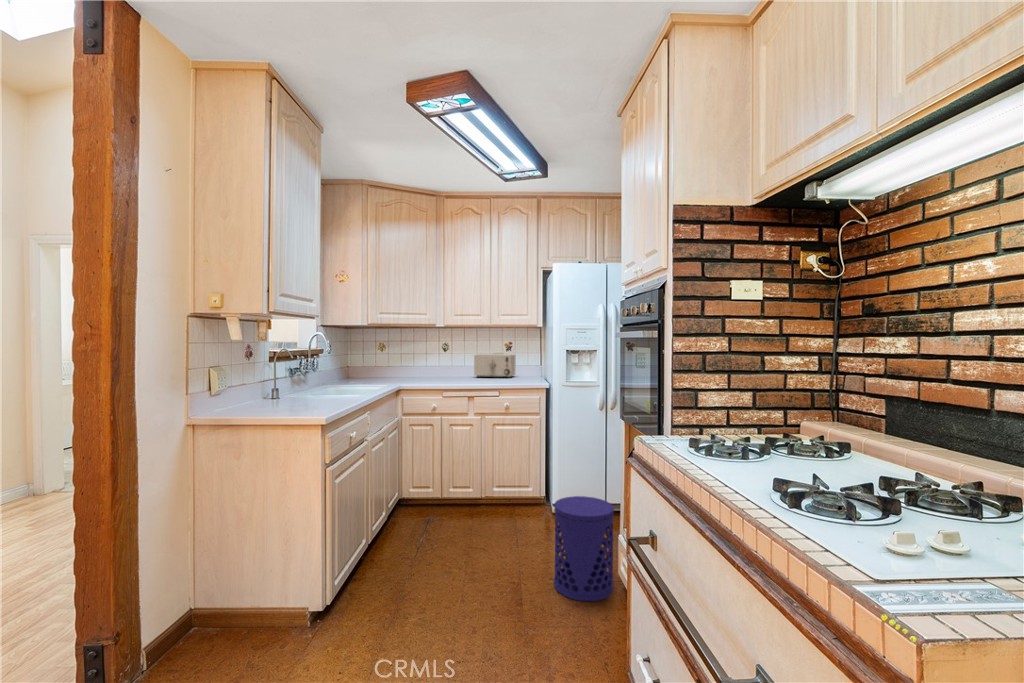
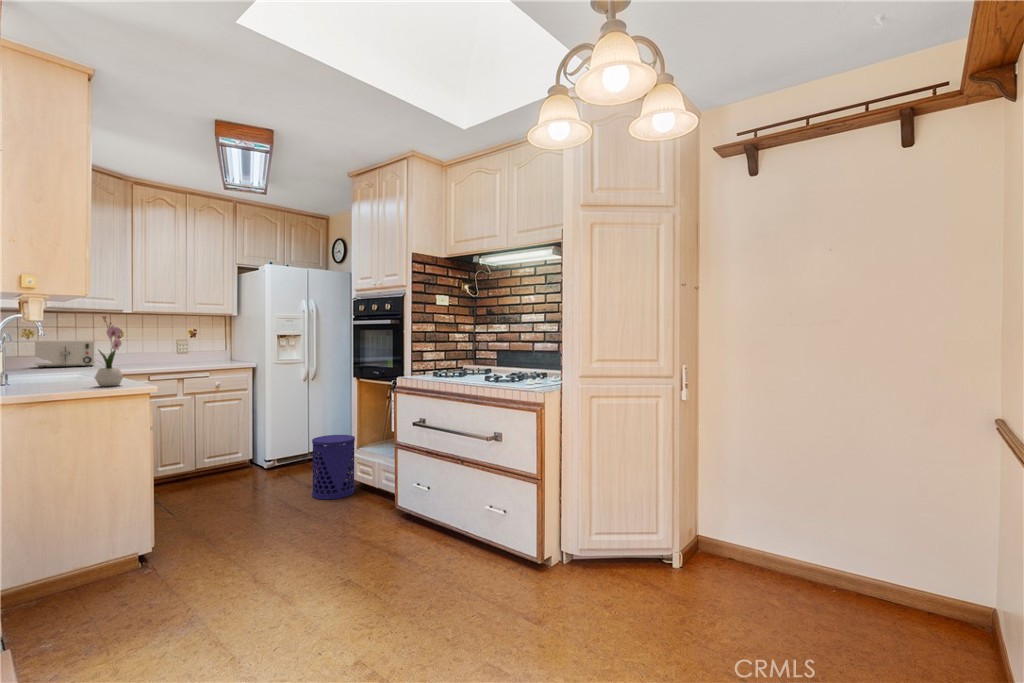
flower arrangement: none [289,336,318,413] -> present [95,316,123,386]
toaster: present [474,354,515,378] -> present [35,340,95,368]

